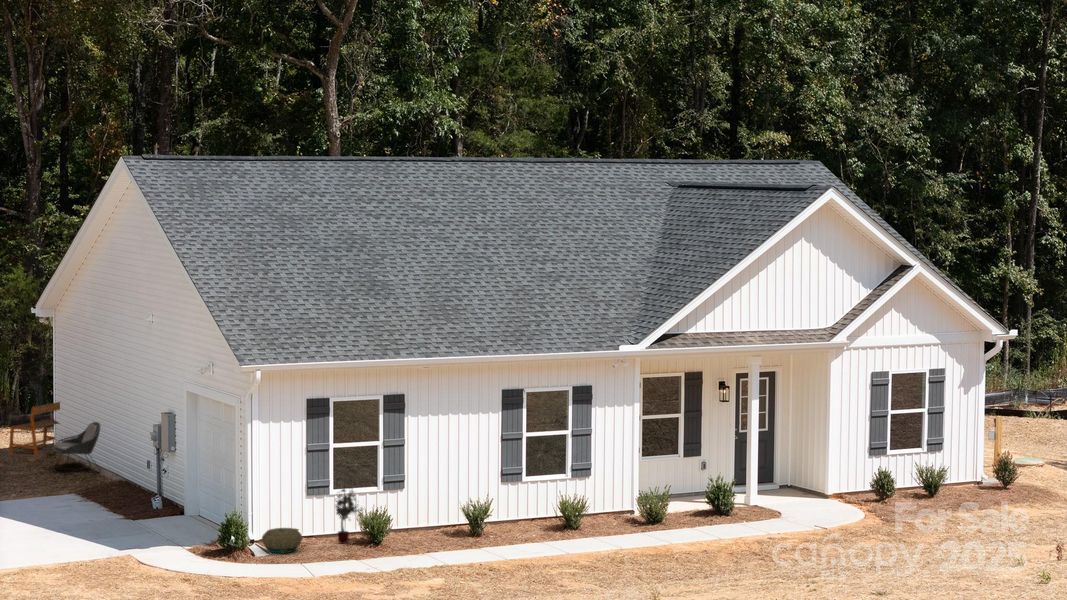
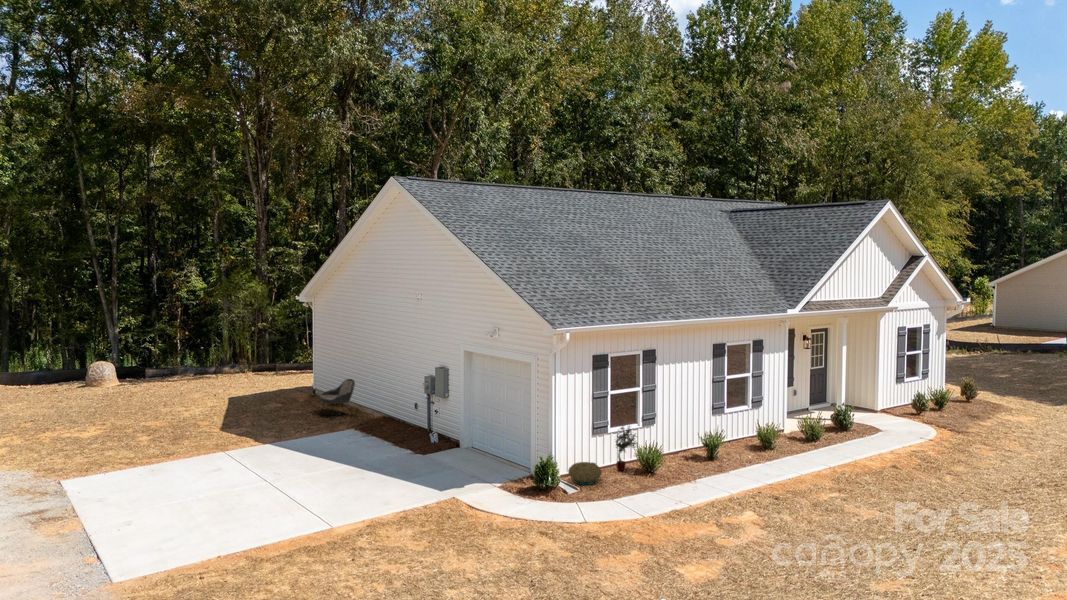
bench: present [9,402,60,455] -> none [273,364,313,404]

